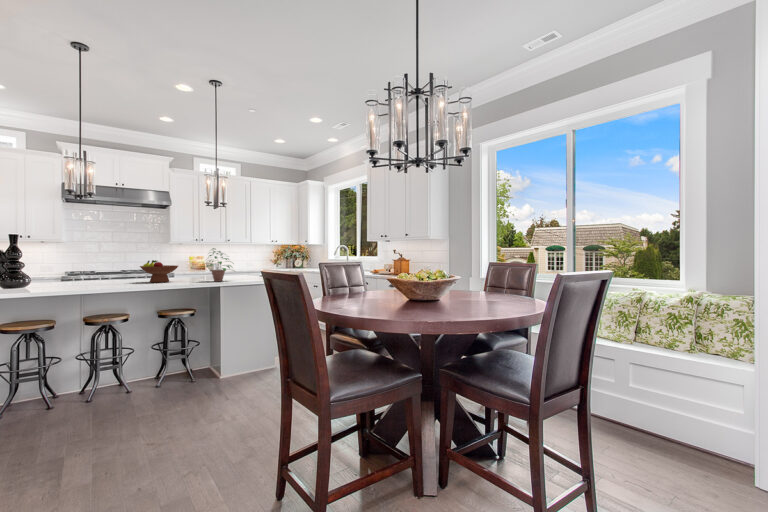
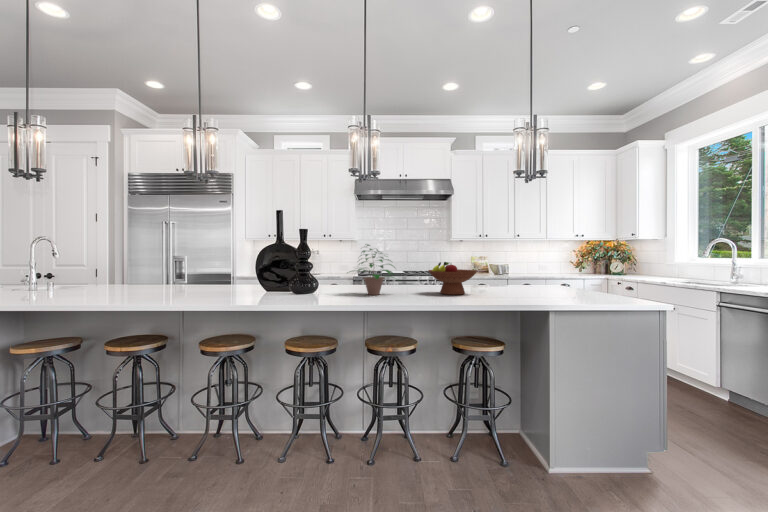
potted plant: present [206,248,232,282] -> present [357,245,393,295]

